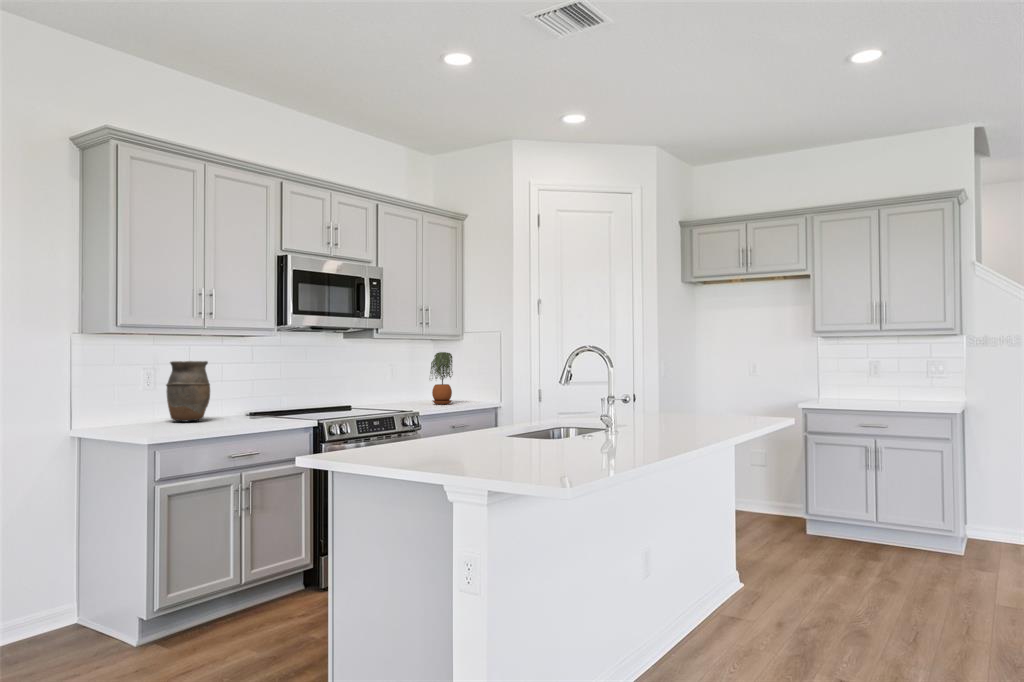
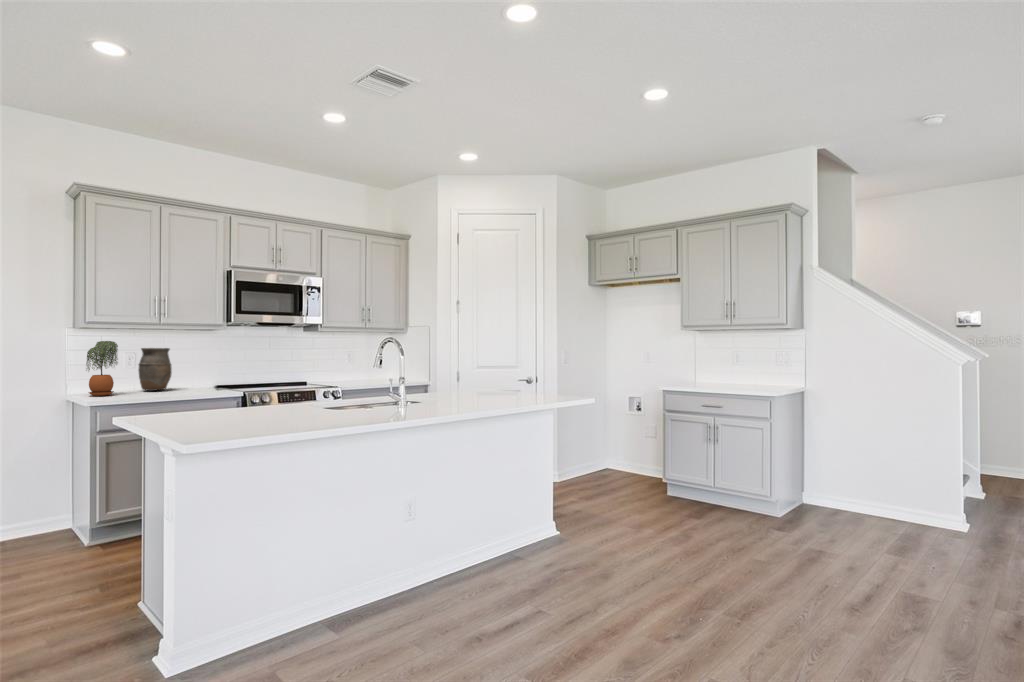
potted plant: present [430,352,453,404] -> present [86,341,118,396]

